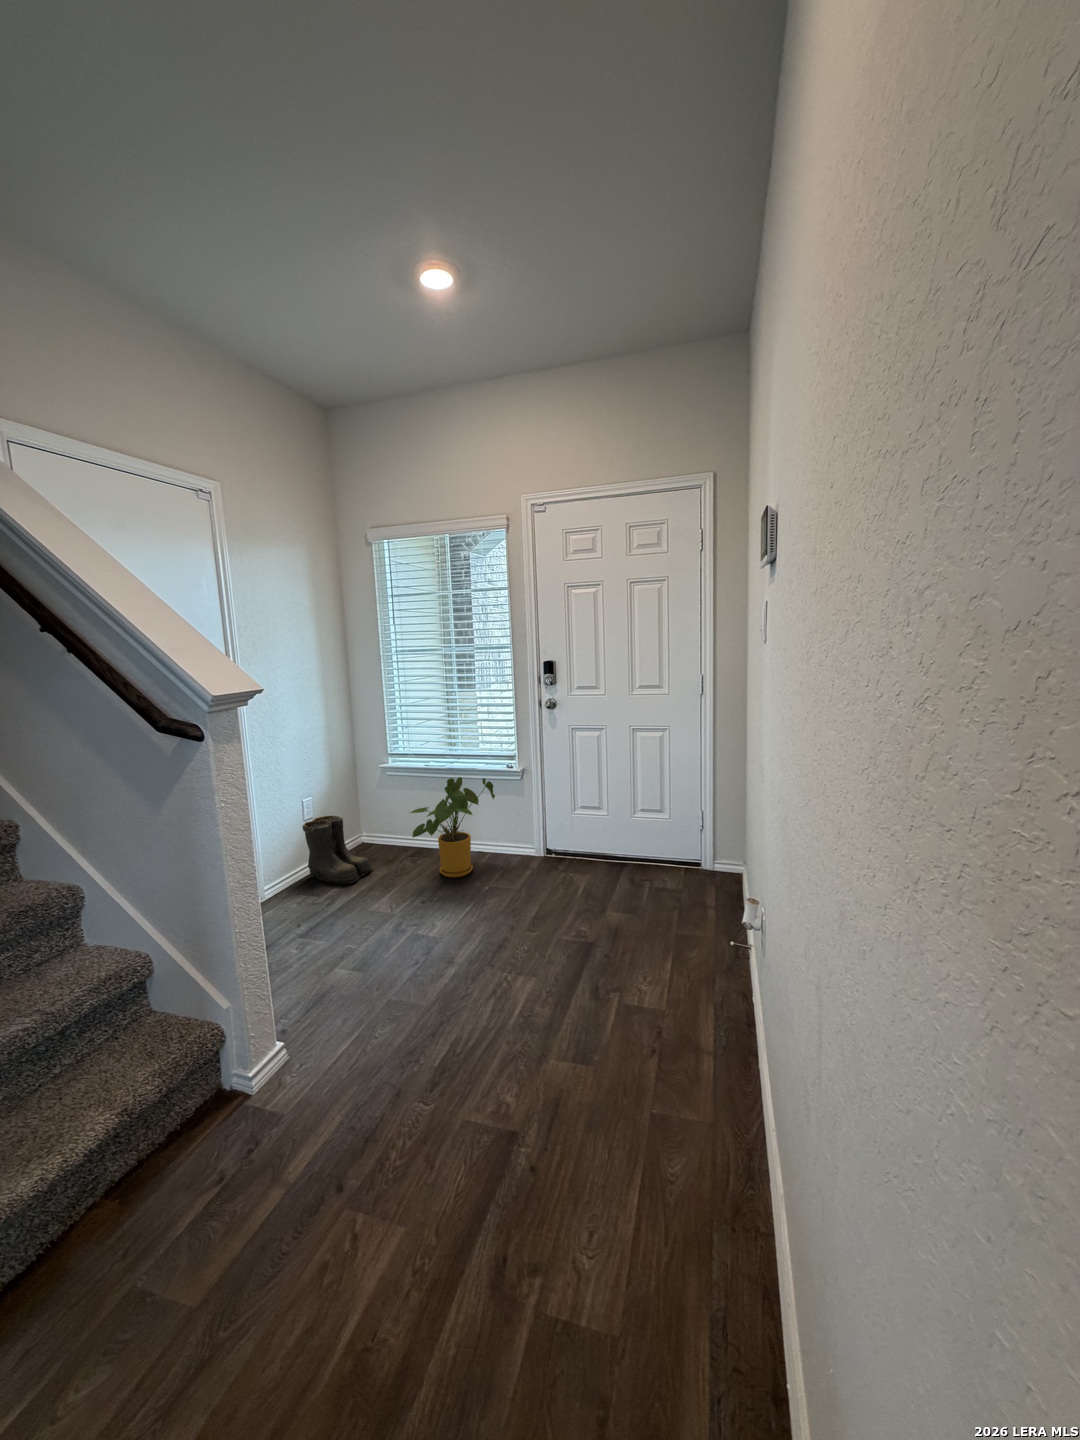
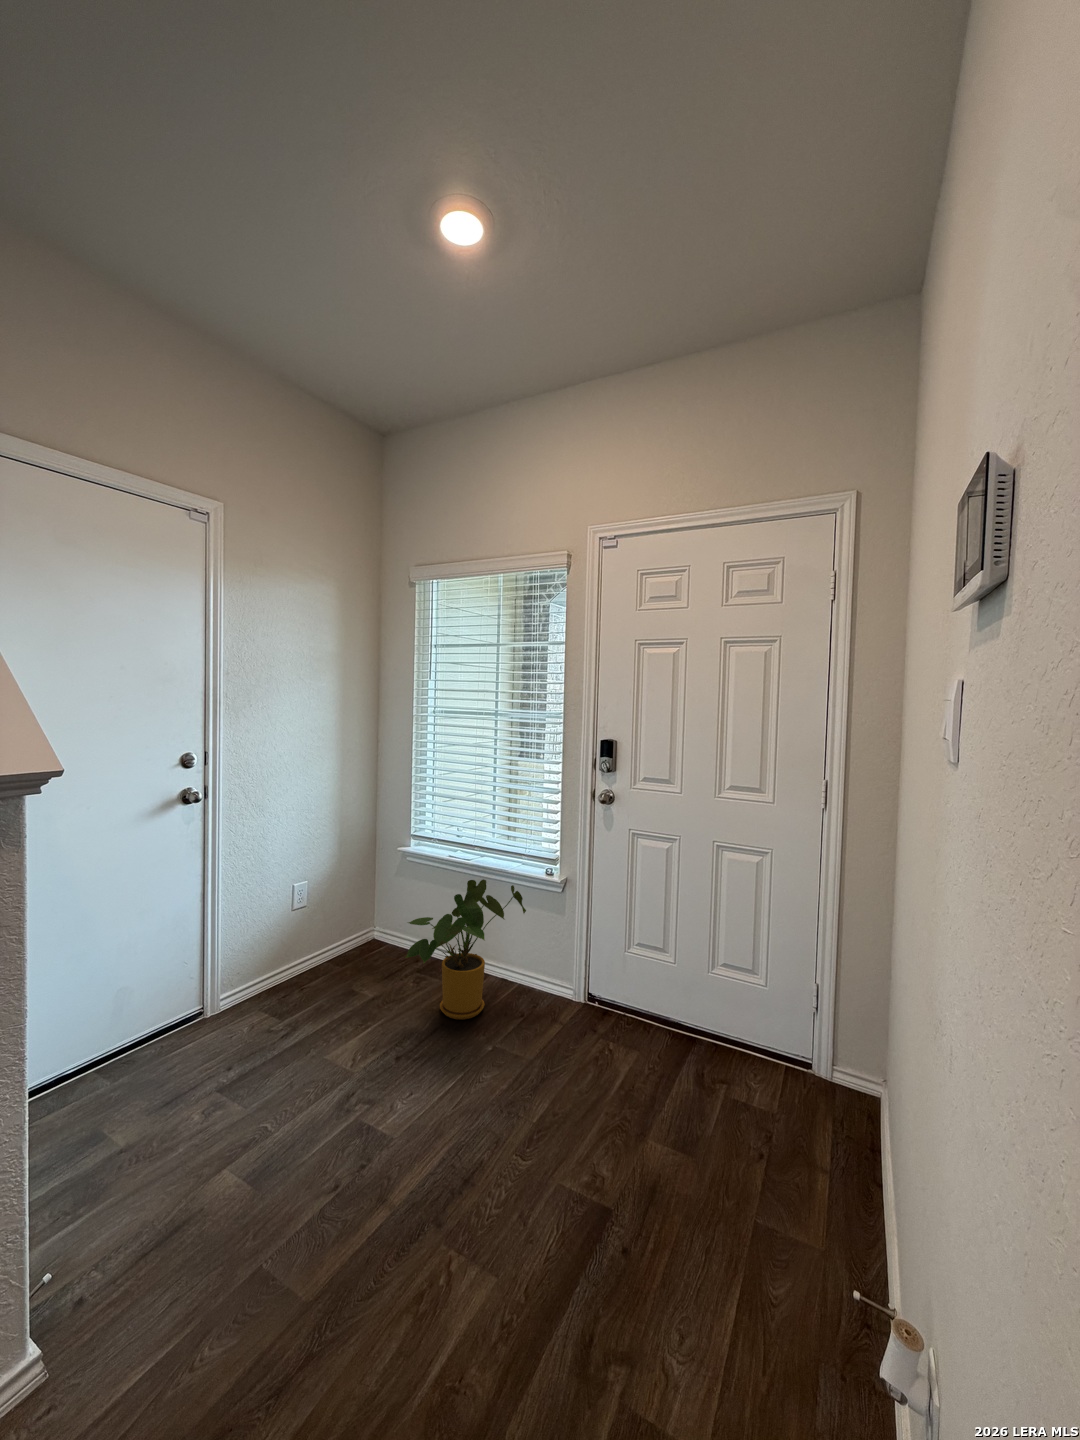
boots: present [302,816,373,884] -> none [287,907,367,1005]

